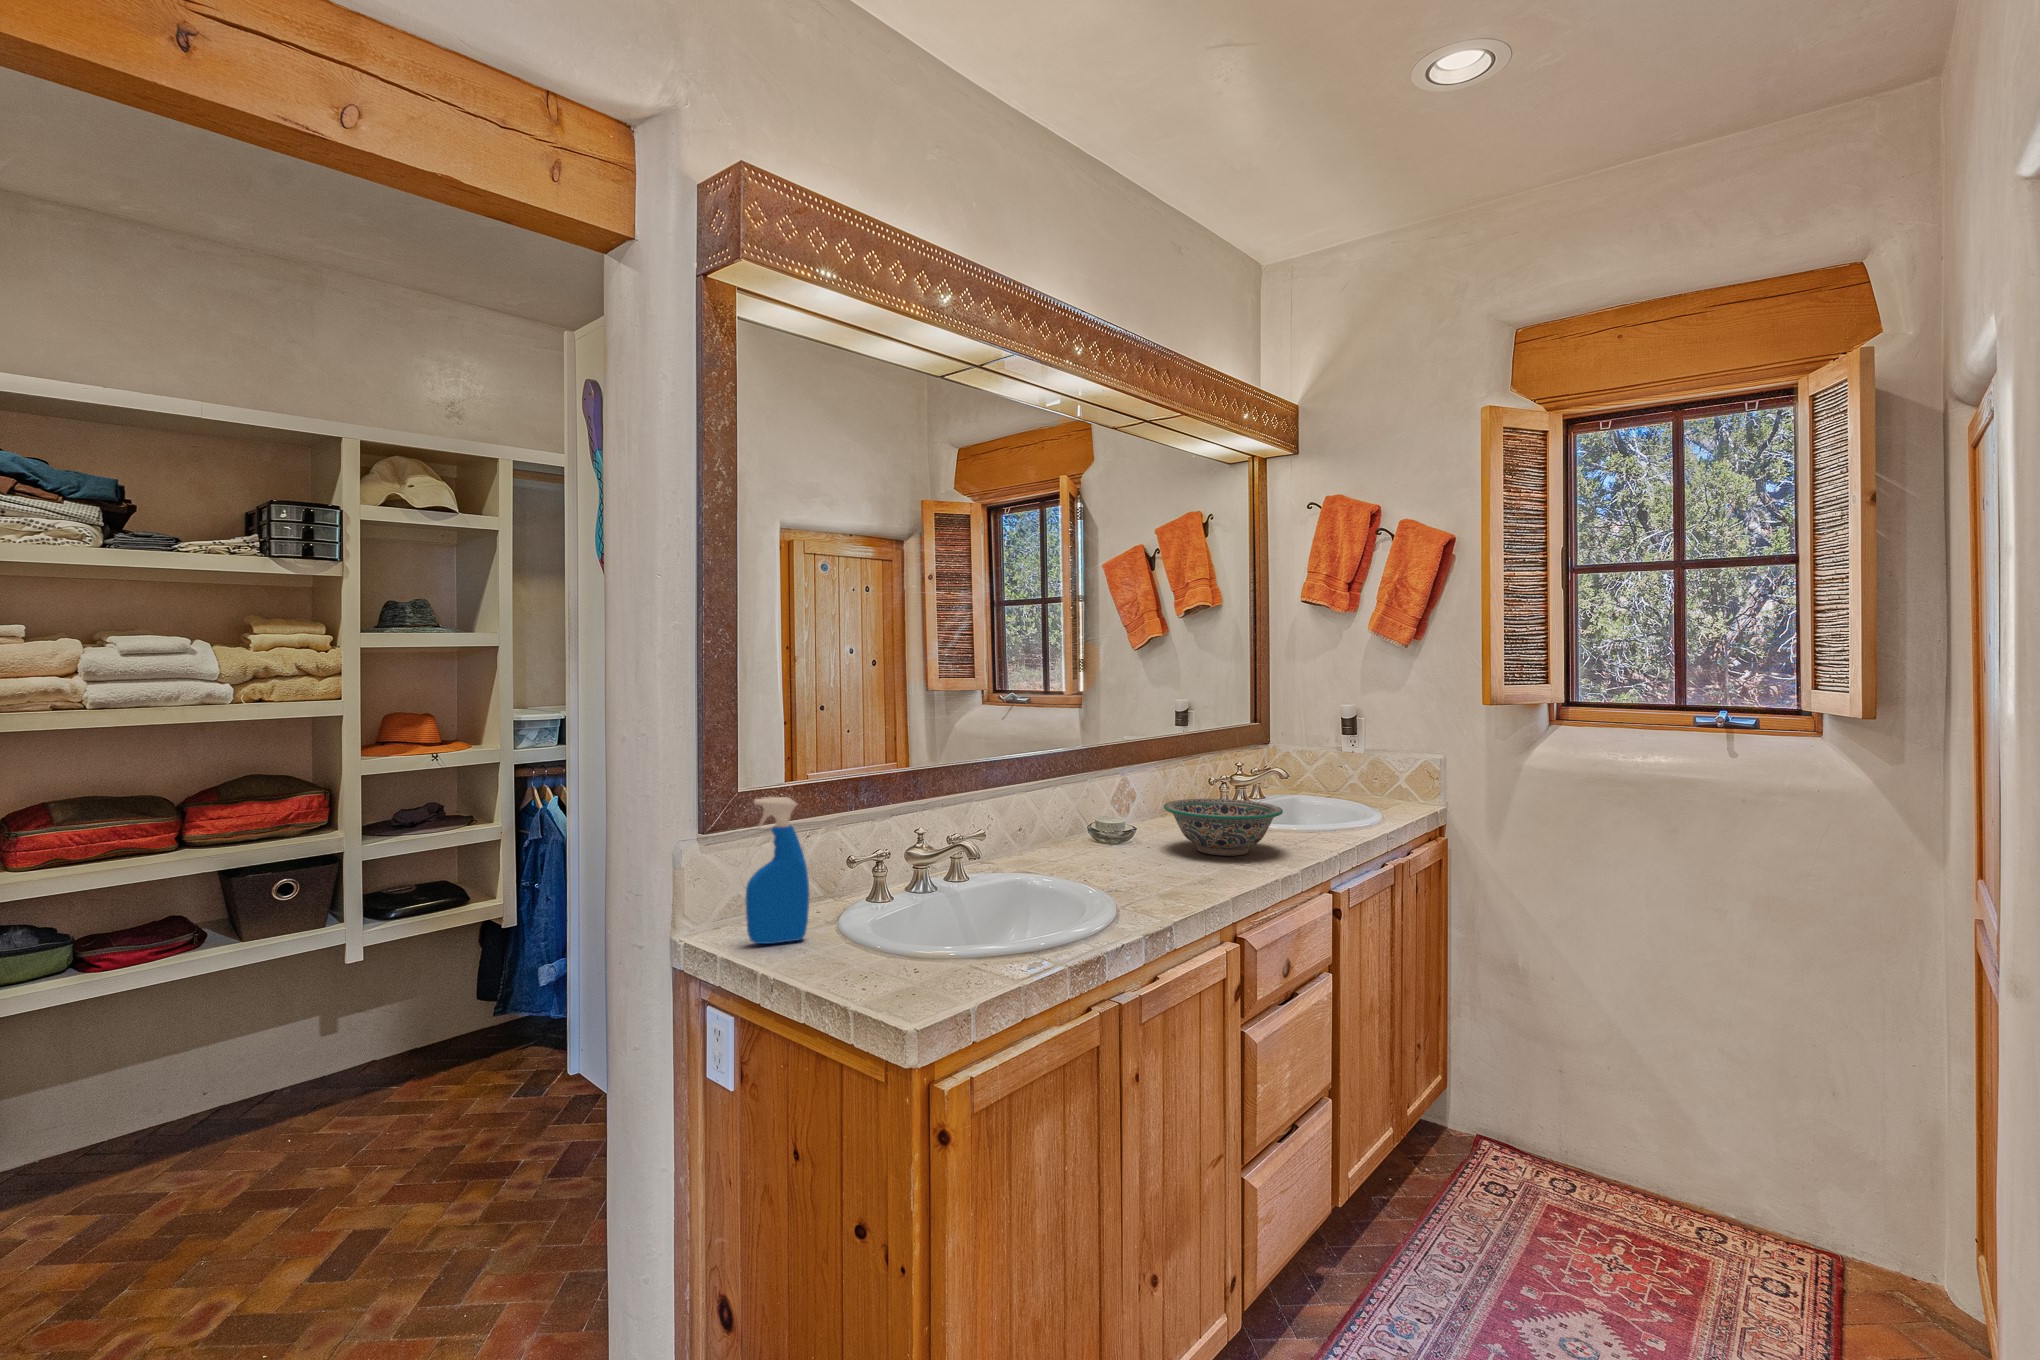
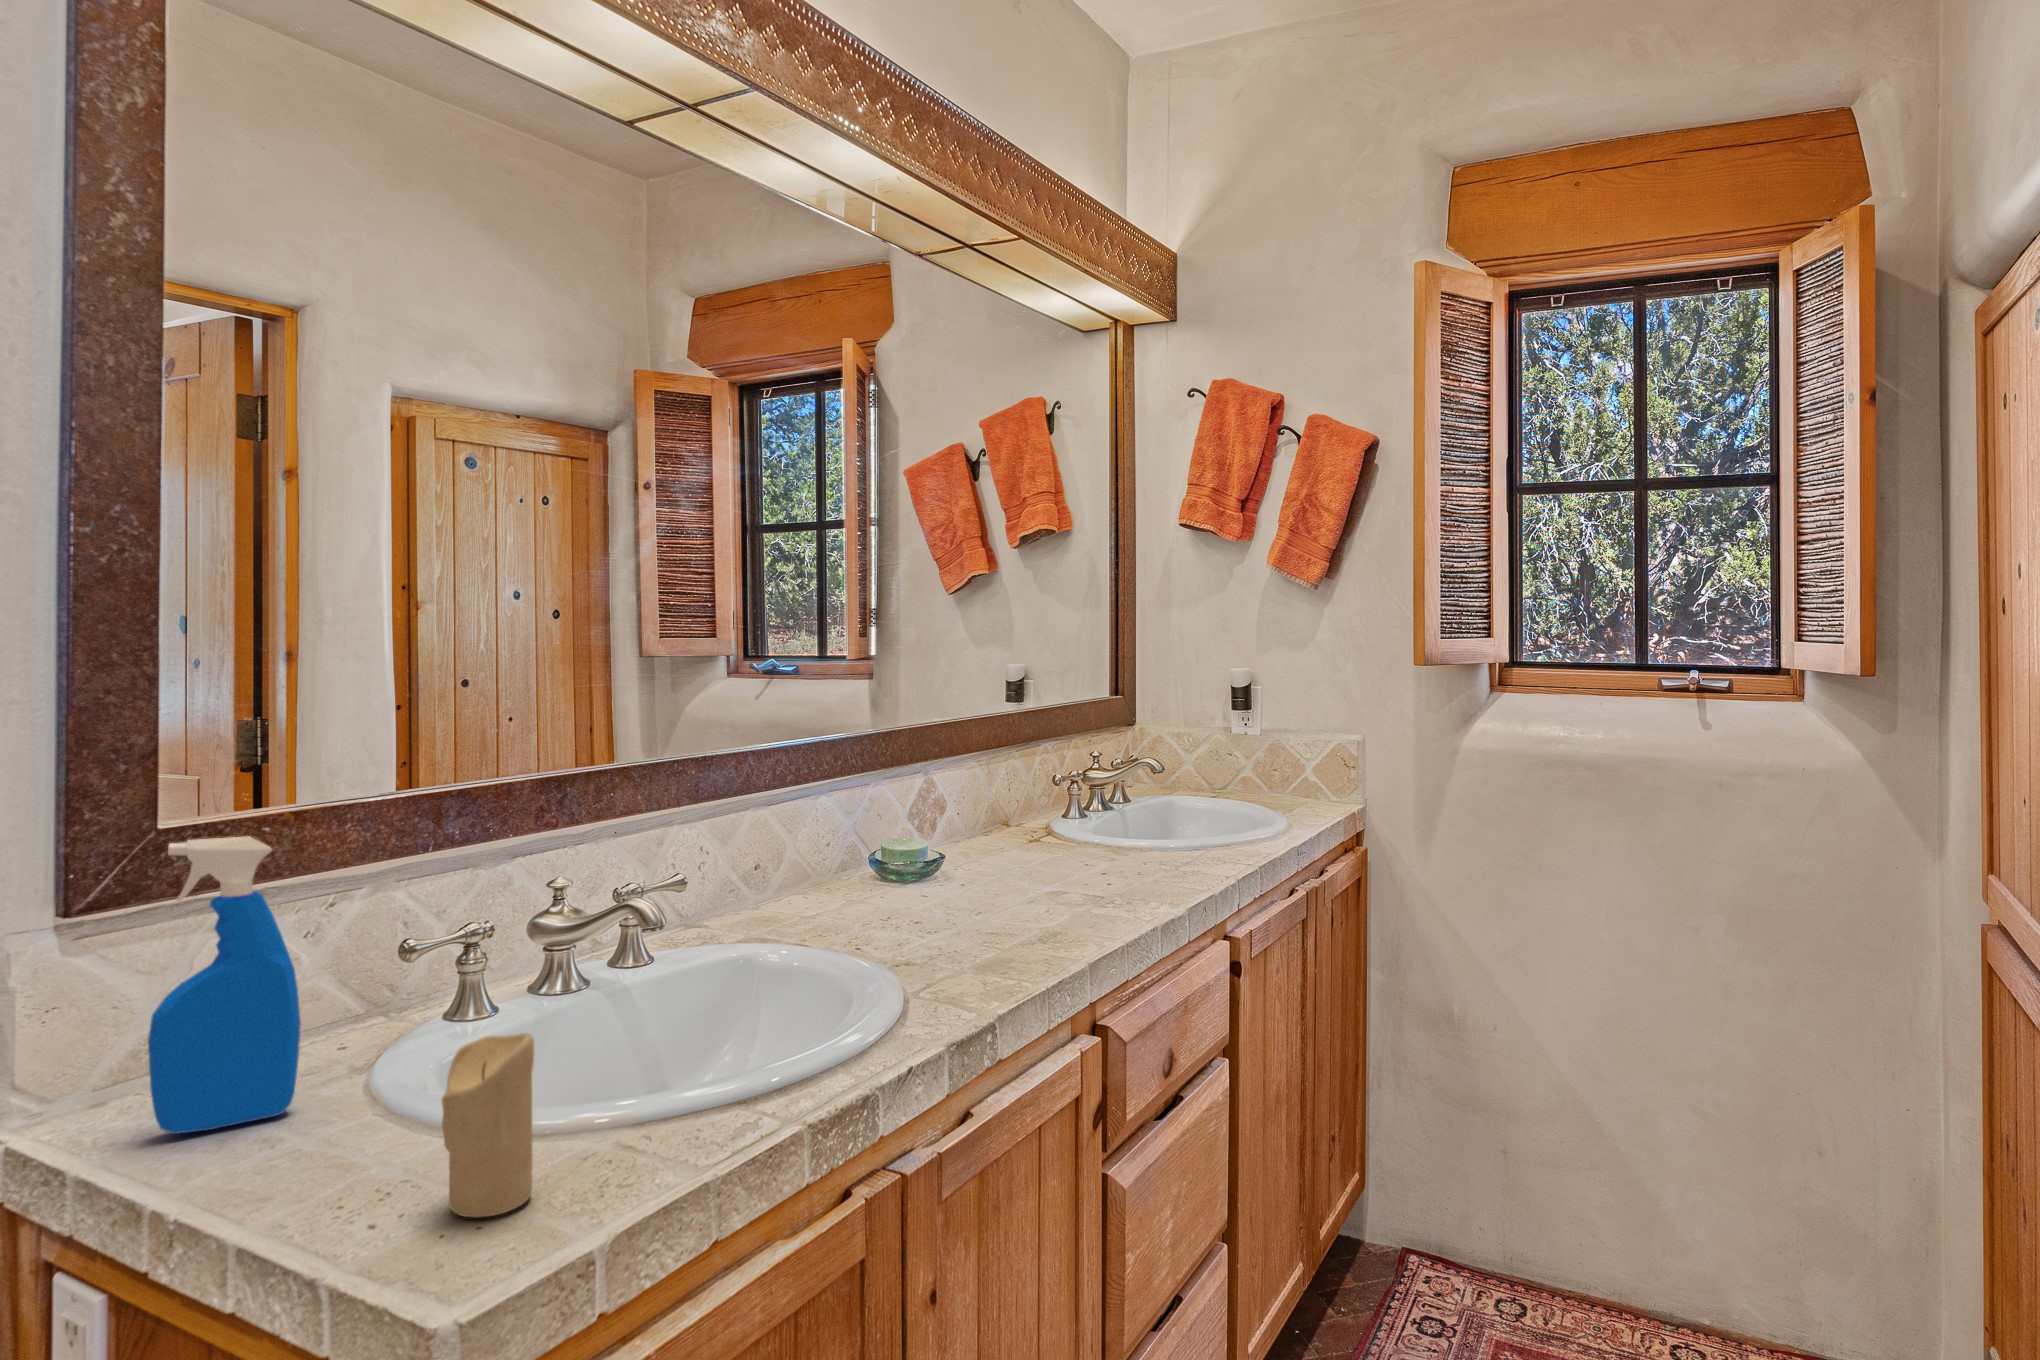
decorative bowl: present [1164,799,1283,856] -> none [986,809,1161,895]
candle: none [896,901,938,990] -> present [442,1033,534,1217]

